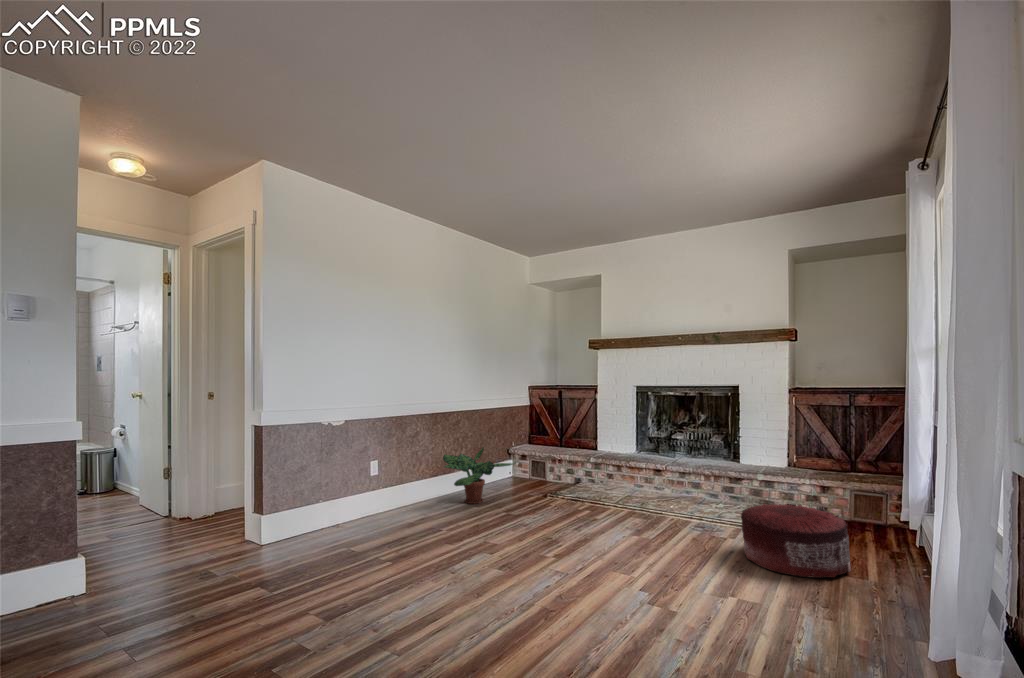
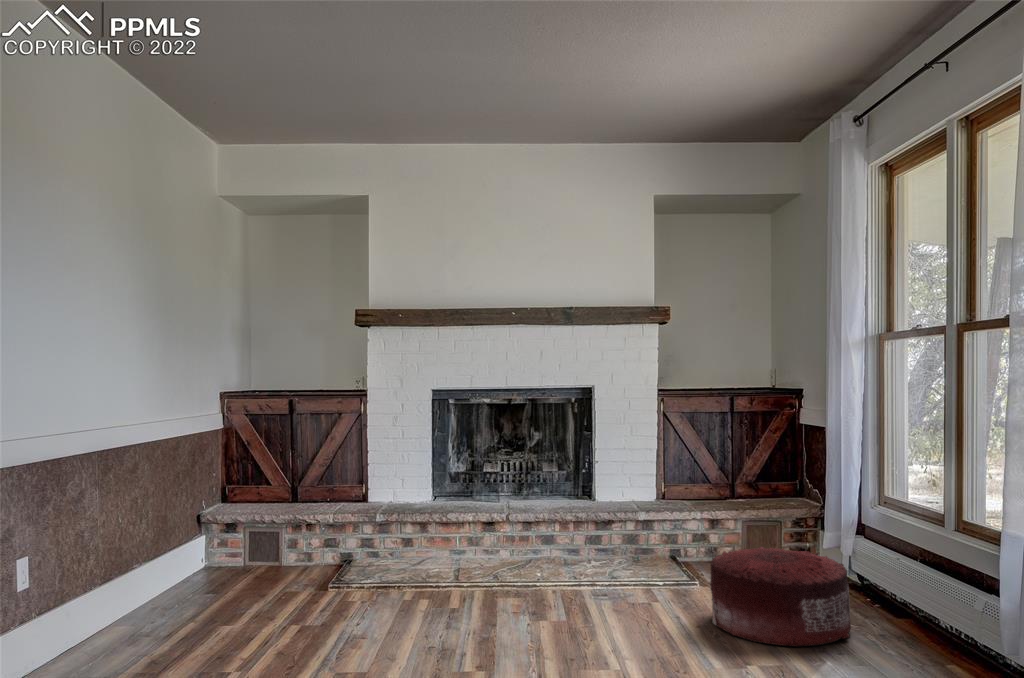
potted plant: present [443,447,513,504] -> none [107,512,269,636]

